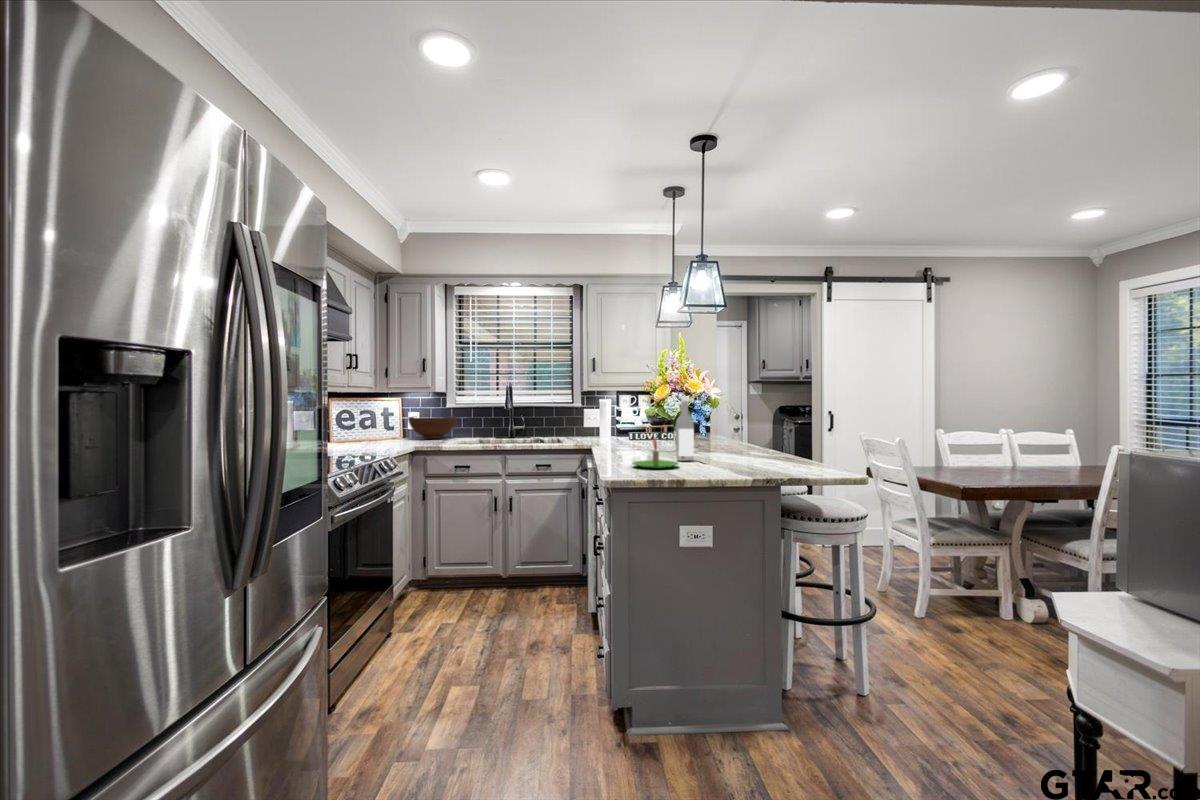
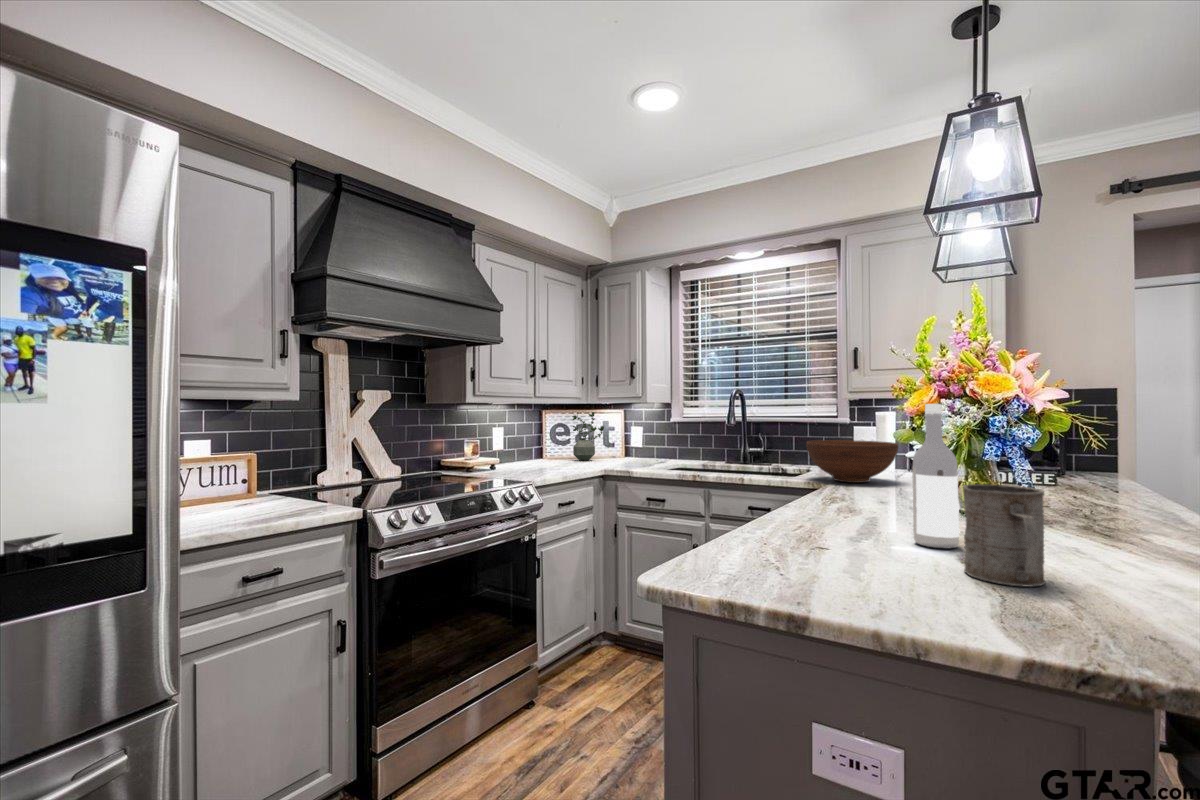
potted plant: none [362,399,393,443] -> present [572,412,604,461]
fruit bowl: present [408,416,457,439] -> present [806,440,898,483]
mug: none [706,430,734,467] -> present [963,484,1045,587]
candle: present [633,437,679,469] -> none [776,488,886,563]

